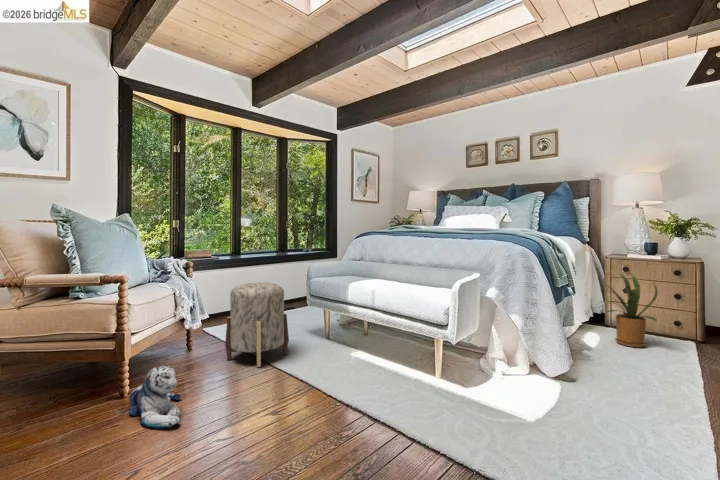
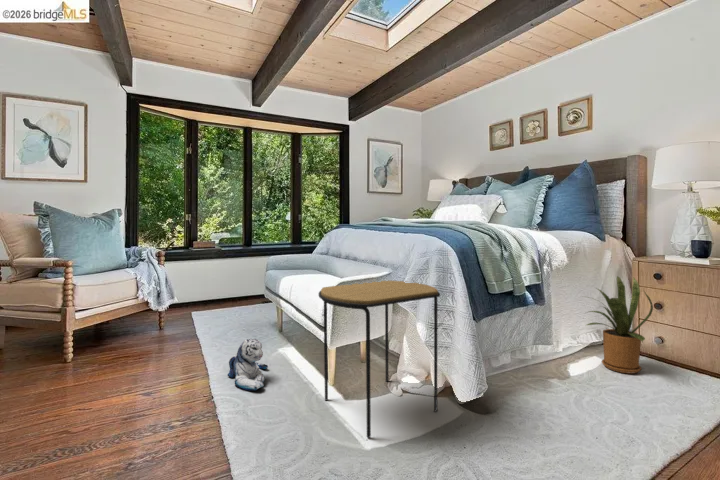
ottoman: present [225,282,289,367] -> none [175,272,232,349]
side table: none [456,282,561,422] -> present [319,280,440,438]
plush toy: present [129,366,181,429] -> present [228,339,268,391]

